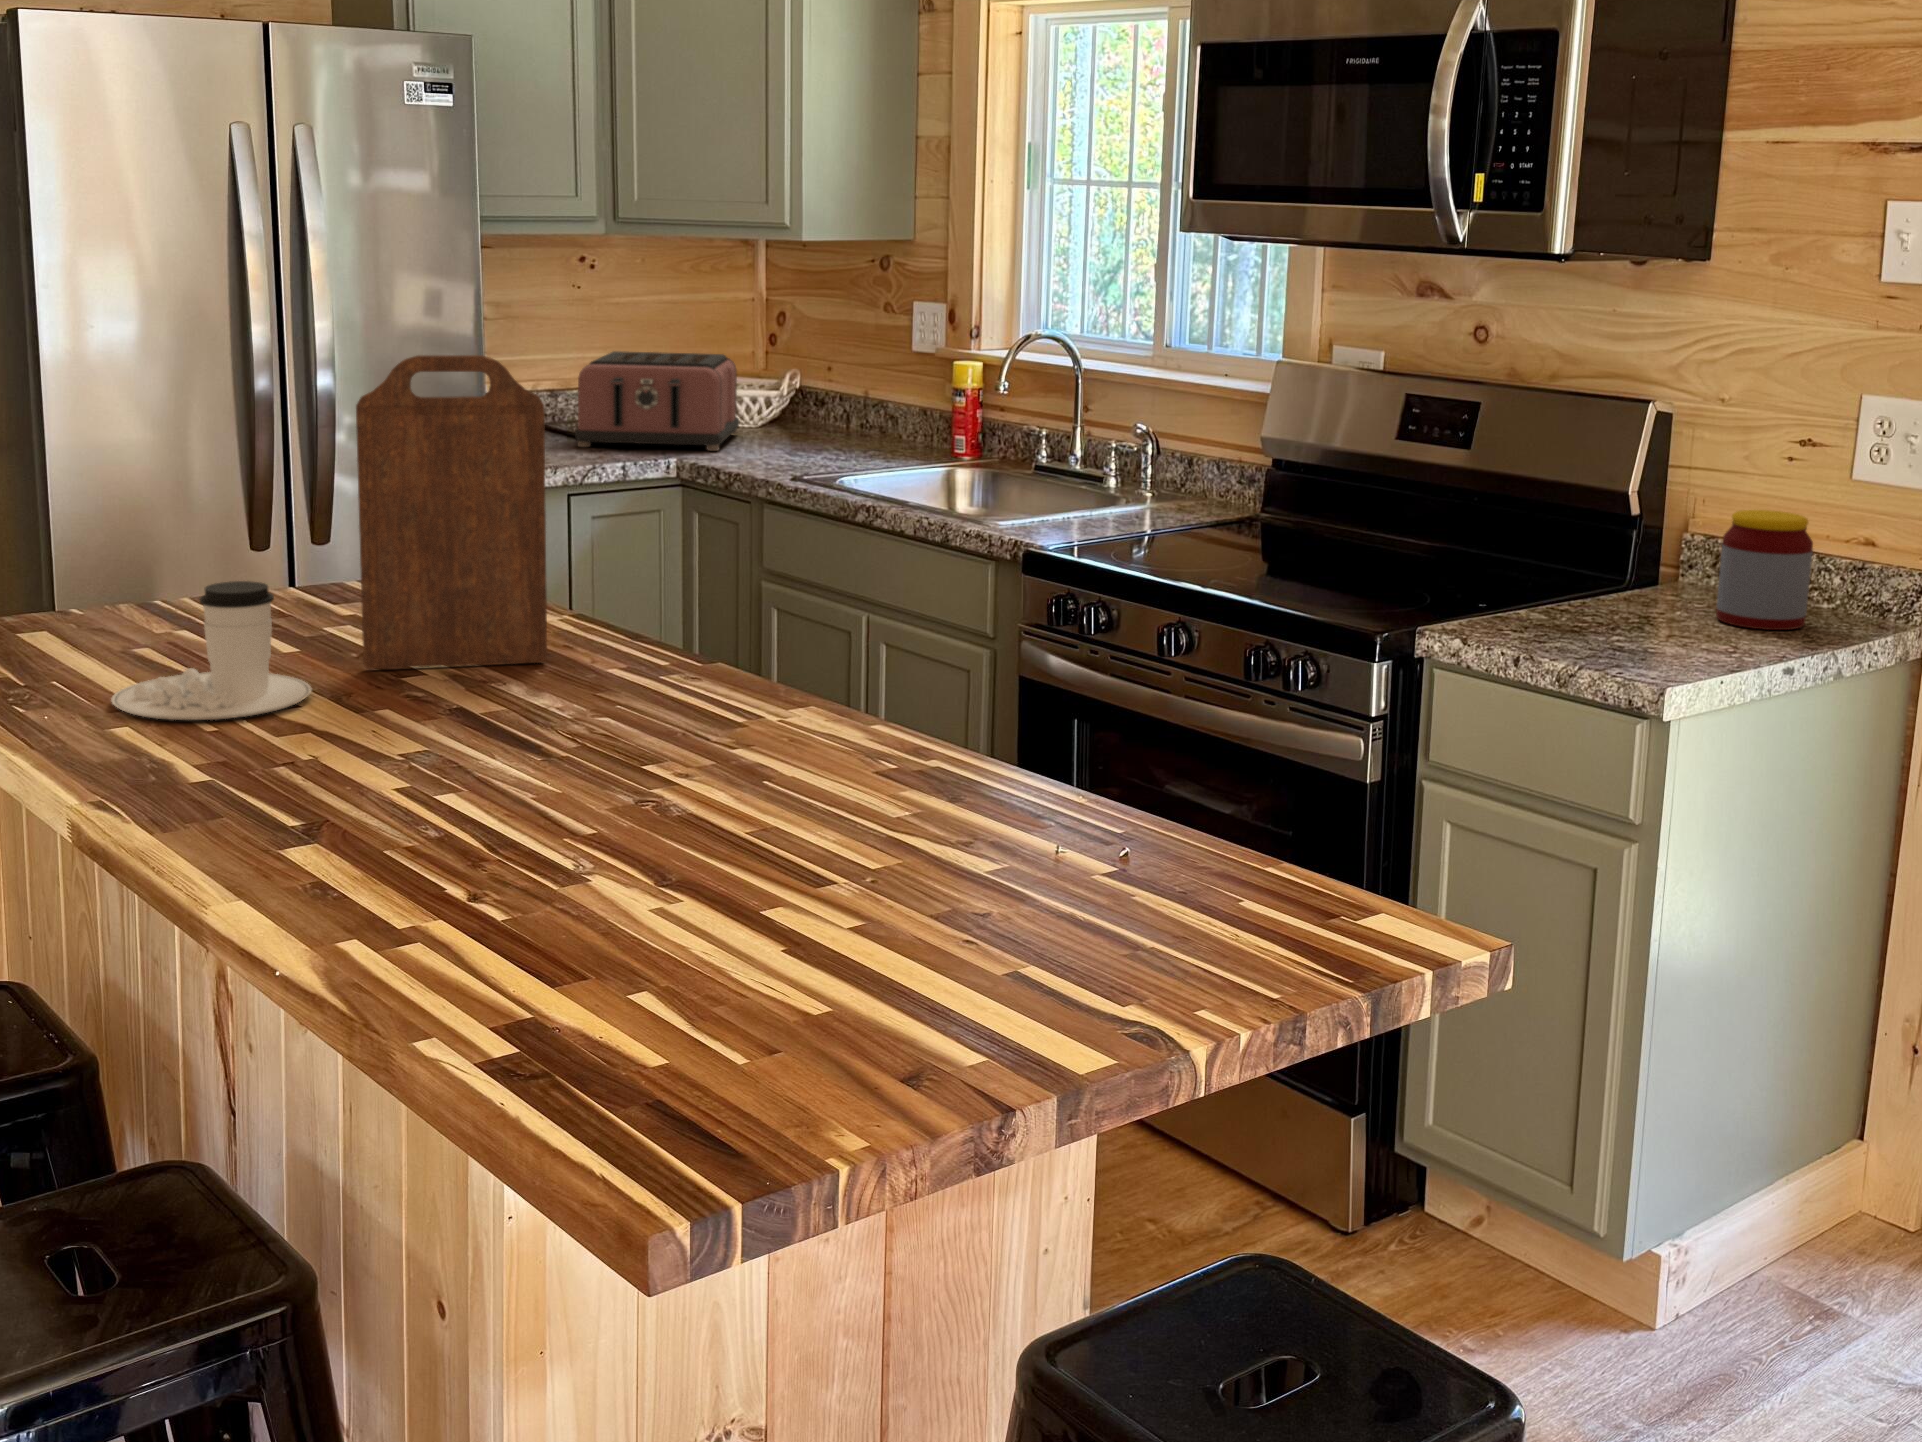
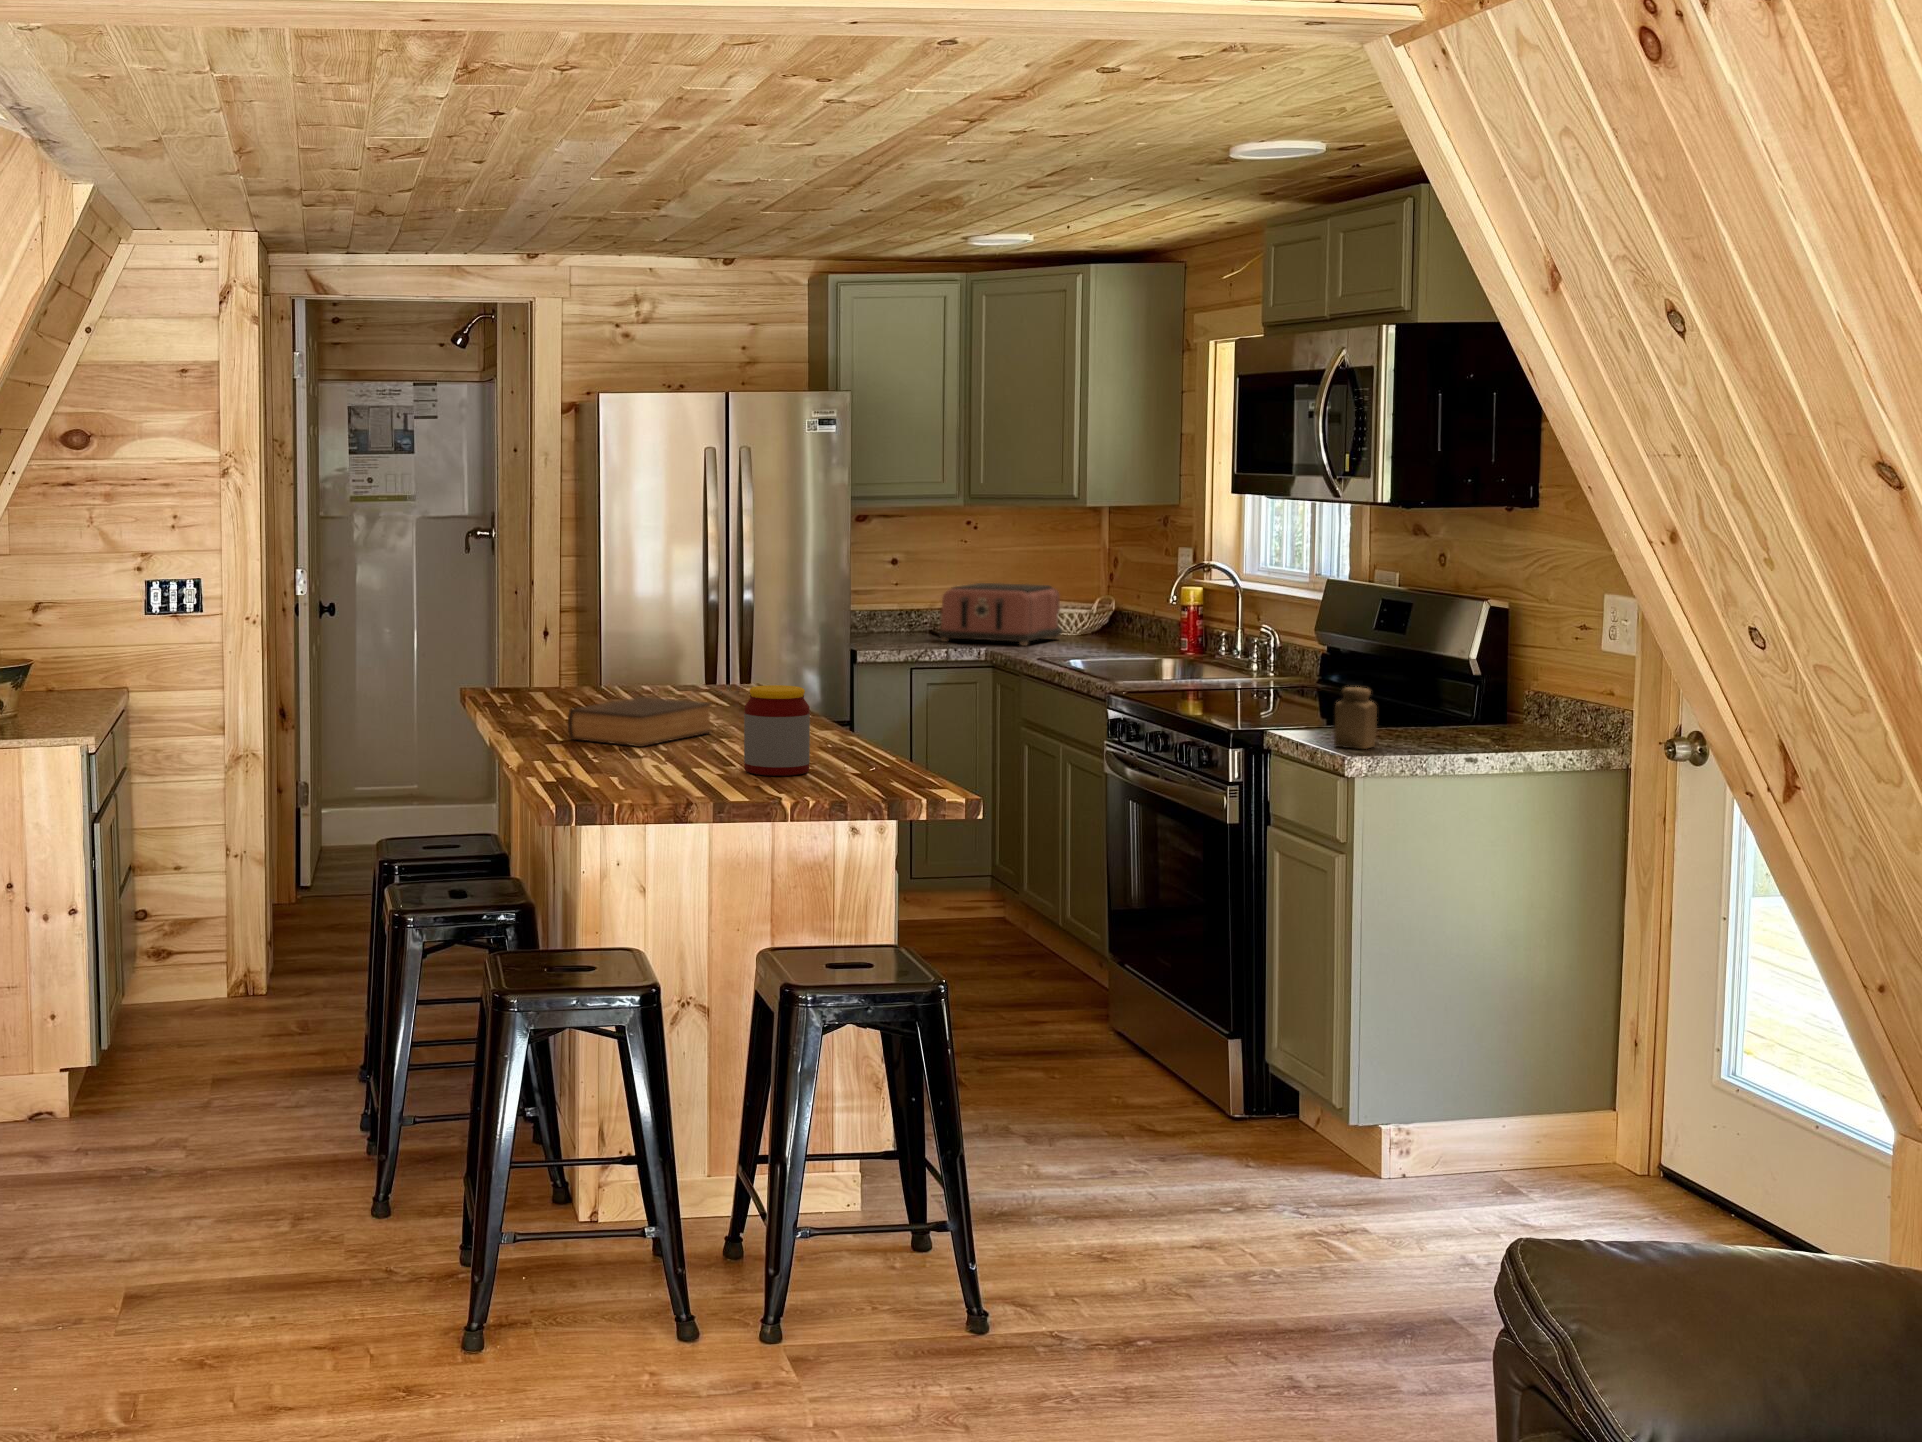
cutting board: present [356,355,547,669] -> none [642,553,729,707]
jar: present [1716,510,1813,630] -> present [744,685,810,776]
salt shaker: none [1600,565,1662,667] -> present [1334,687,1377,749]
coffee cup: present [112,581,311,720] -> none [521,655,608,713]
book: none [378,689,659,839] -> present [568,697,711,747]

